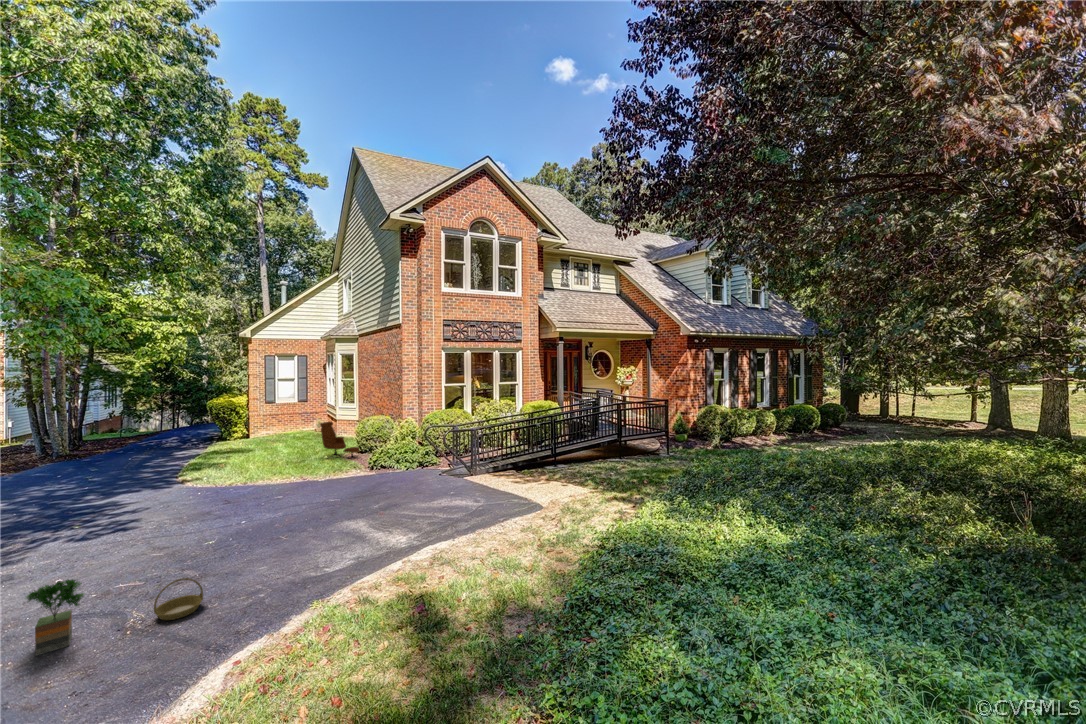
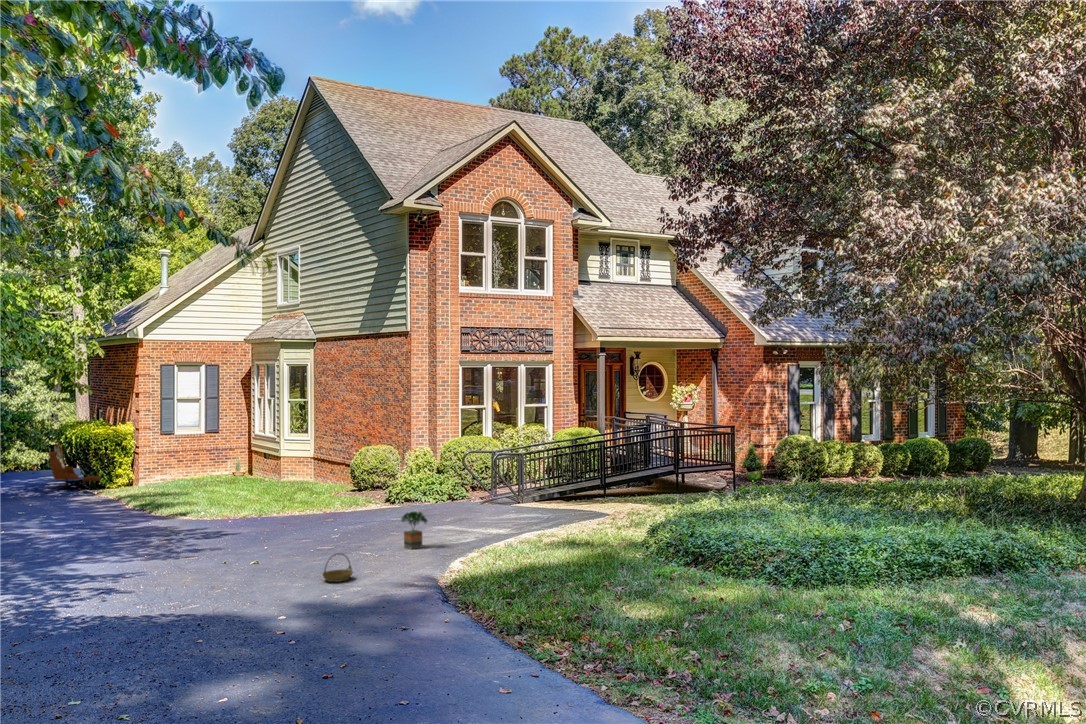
lounge chair: present [320,422,360,458] -> present [49,451,100,488]
potted tree: present [26,579,84,656] -> present [402,512,427,549]

